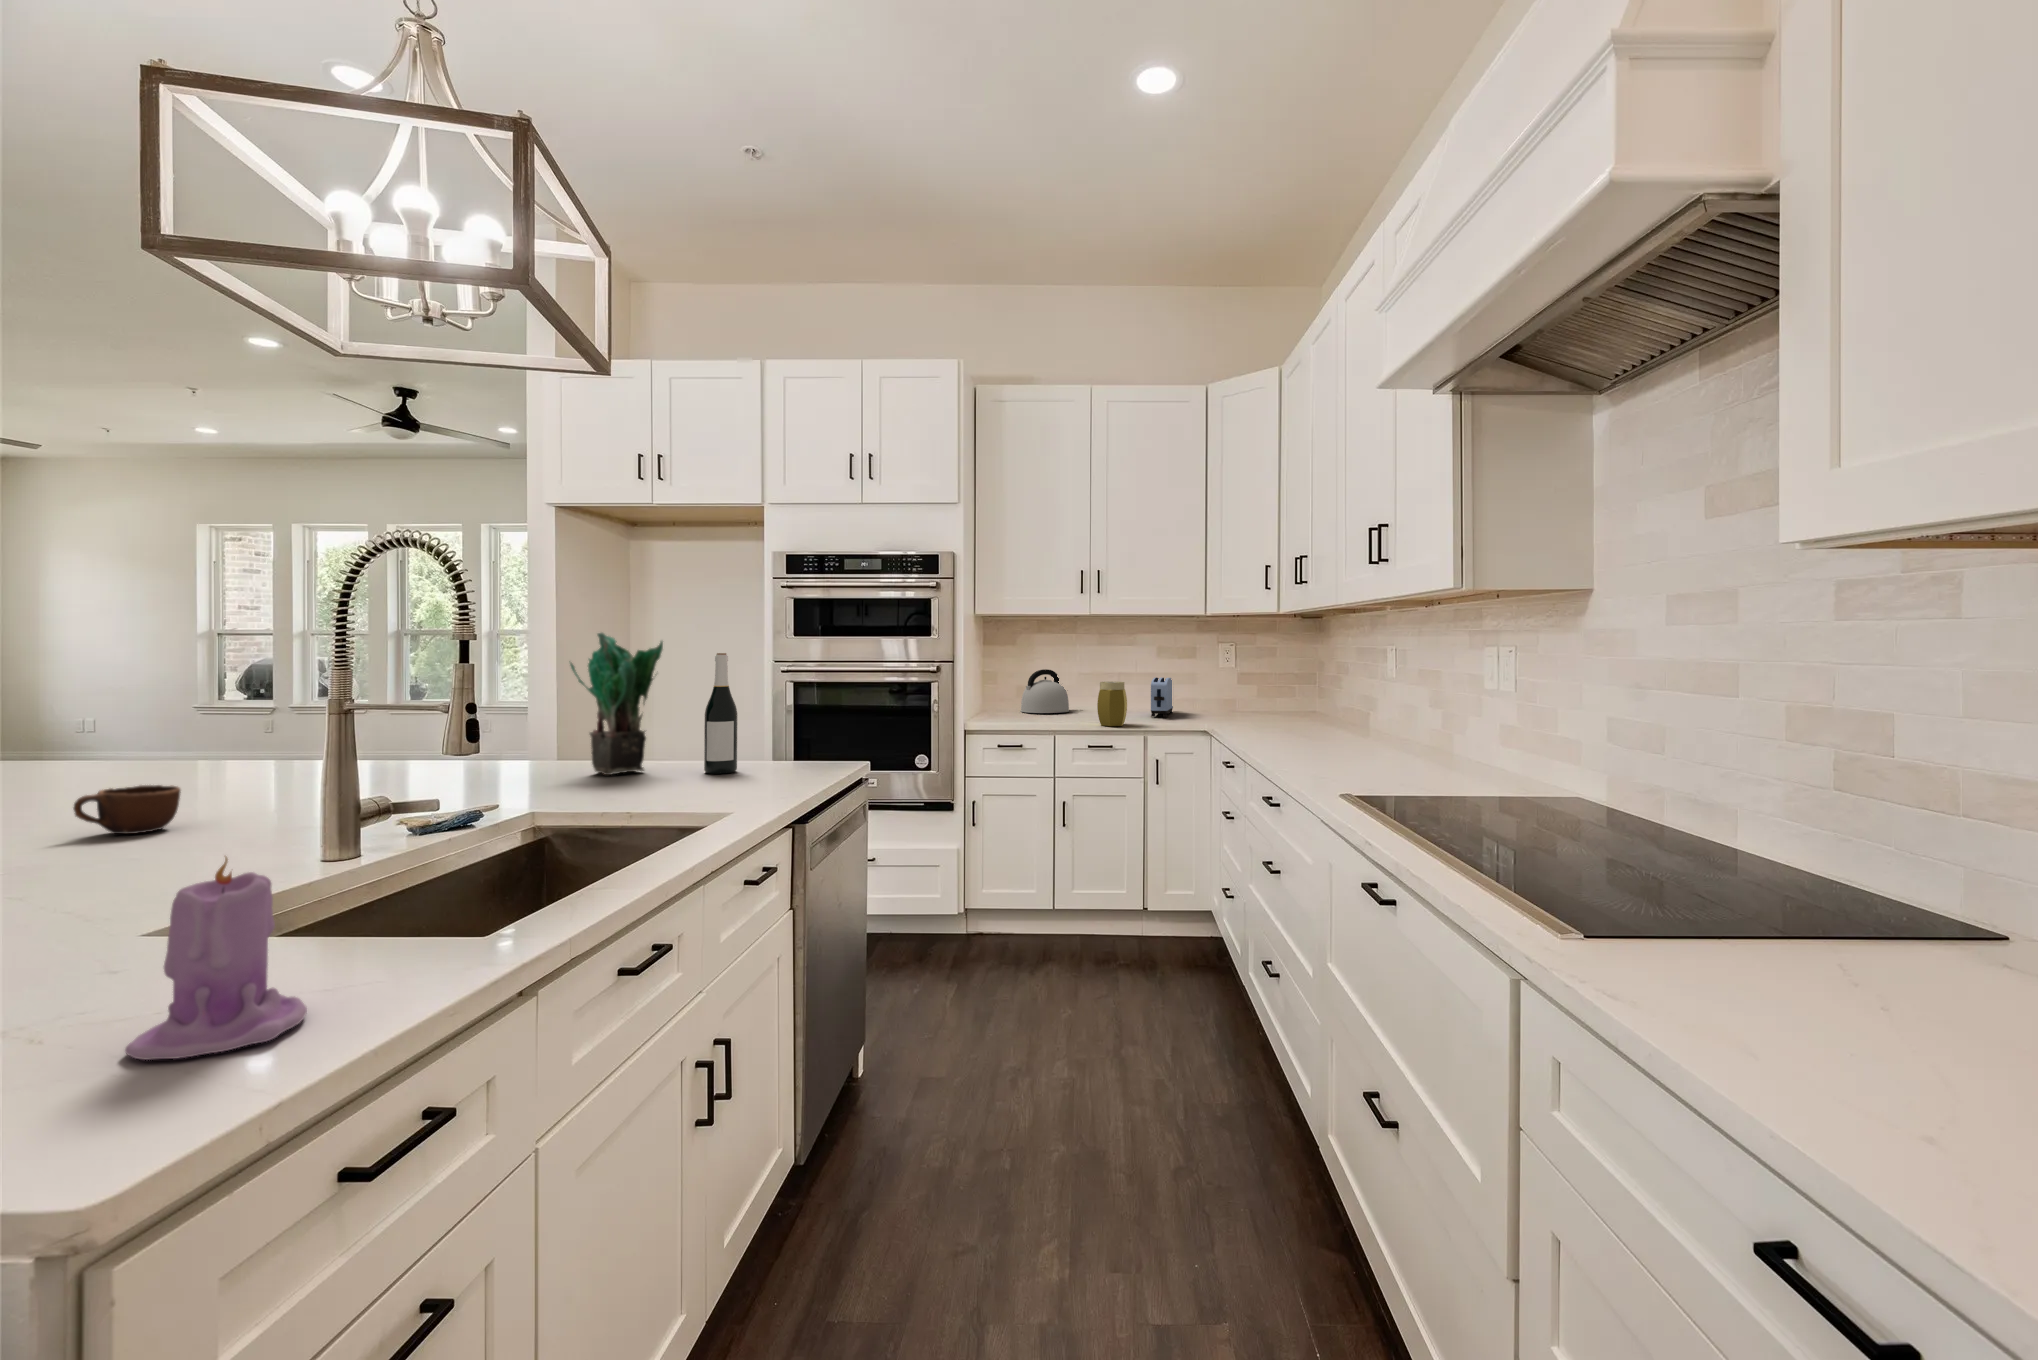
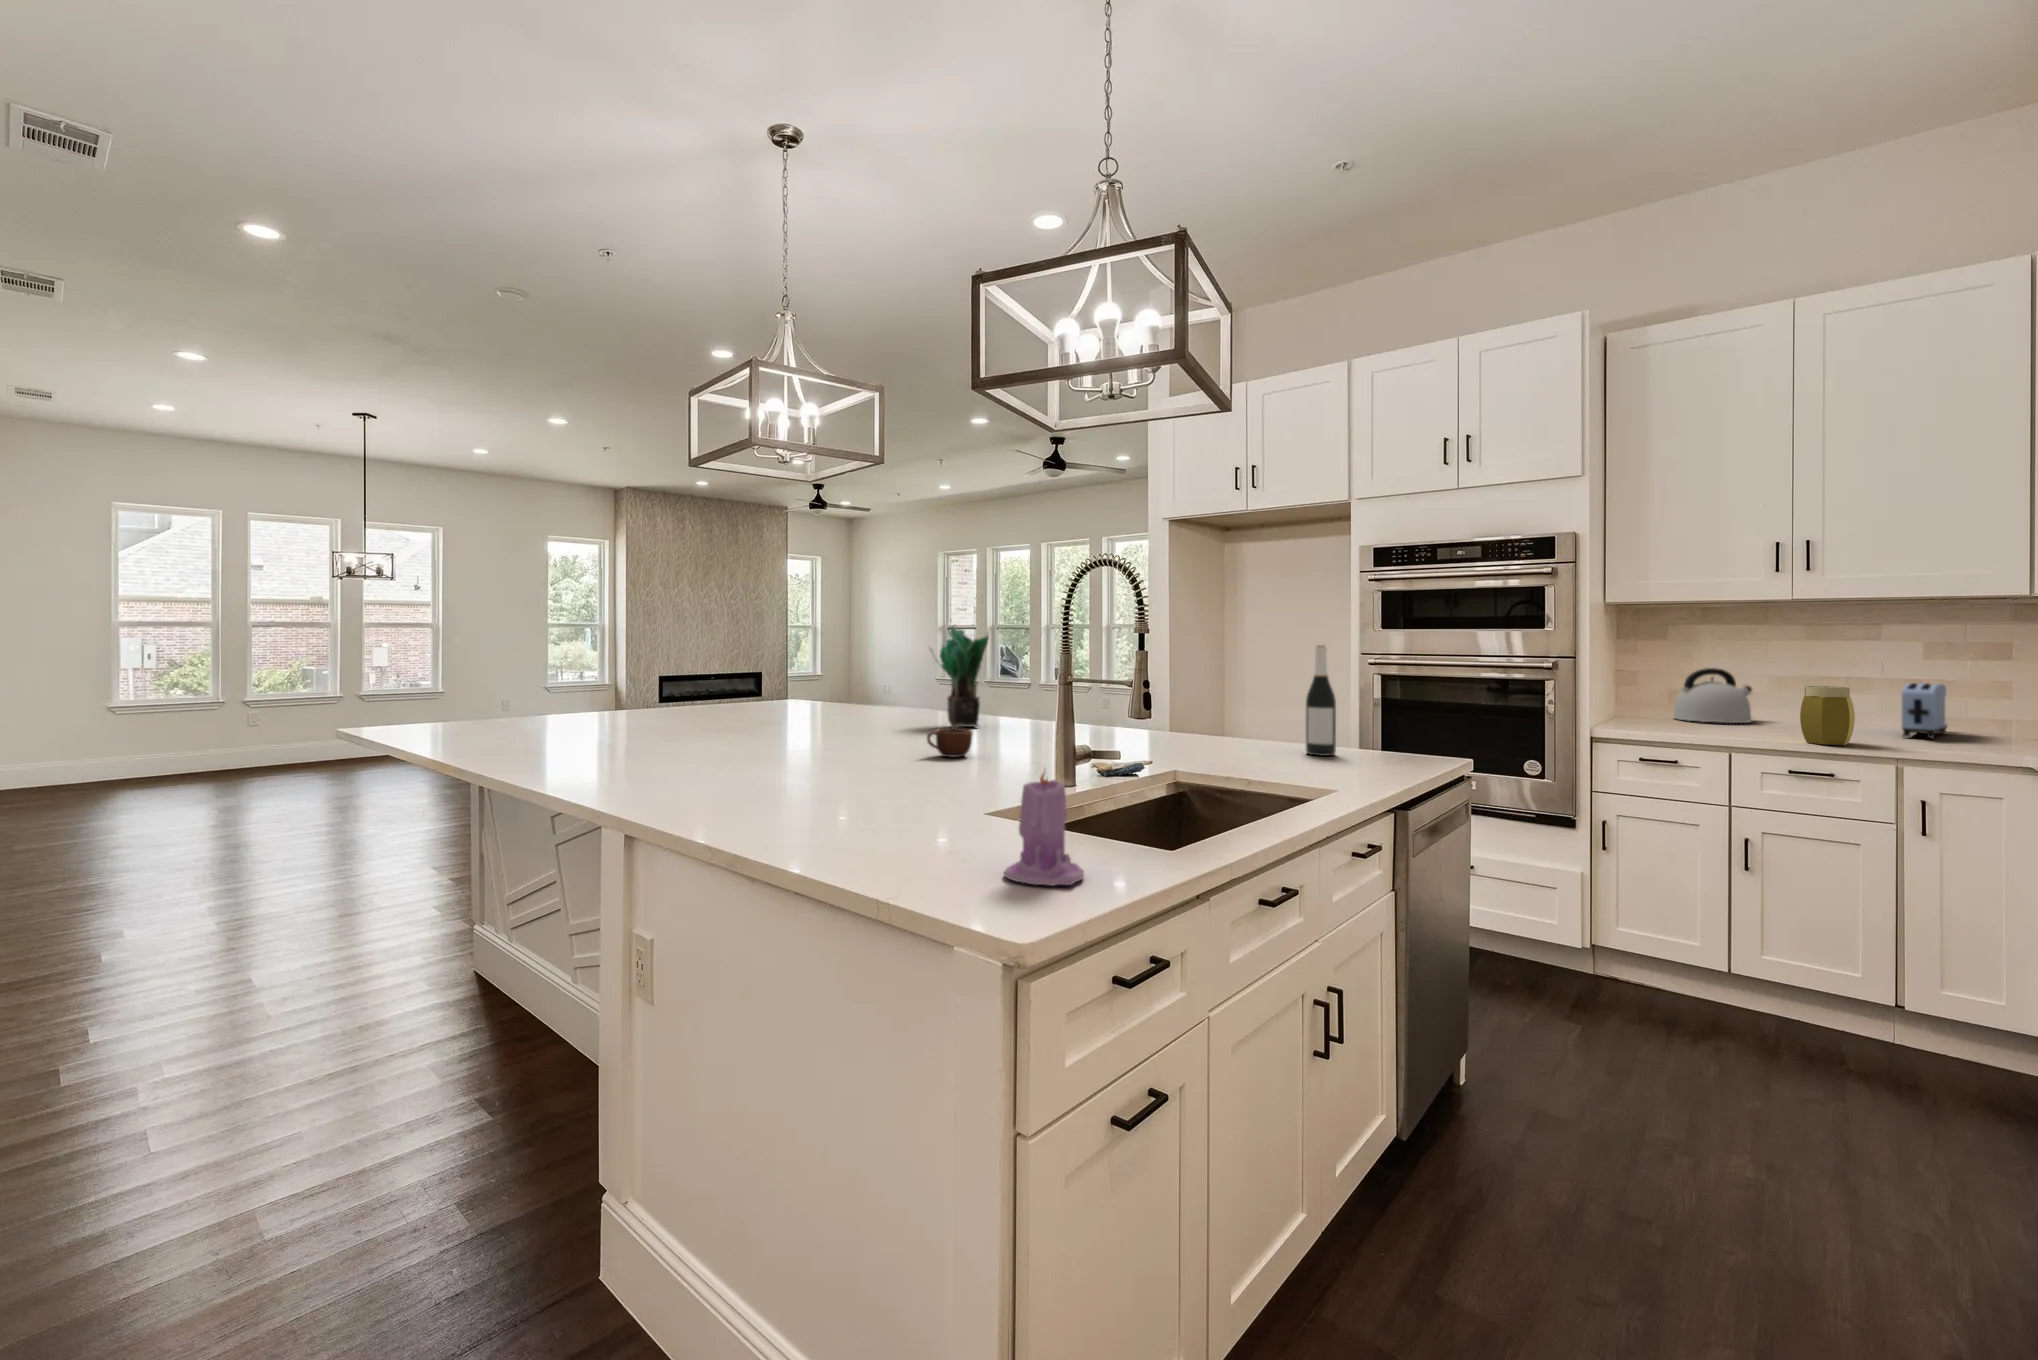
potted plant: present [570,633,663,775] -> present [940,627,989,727]

